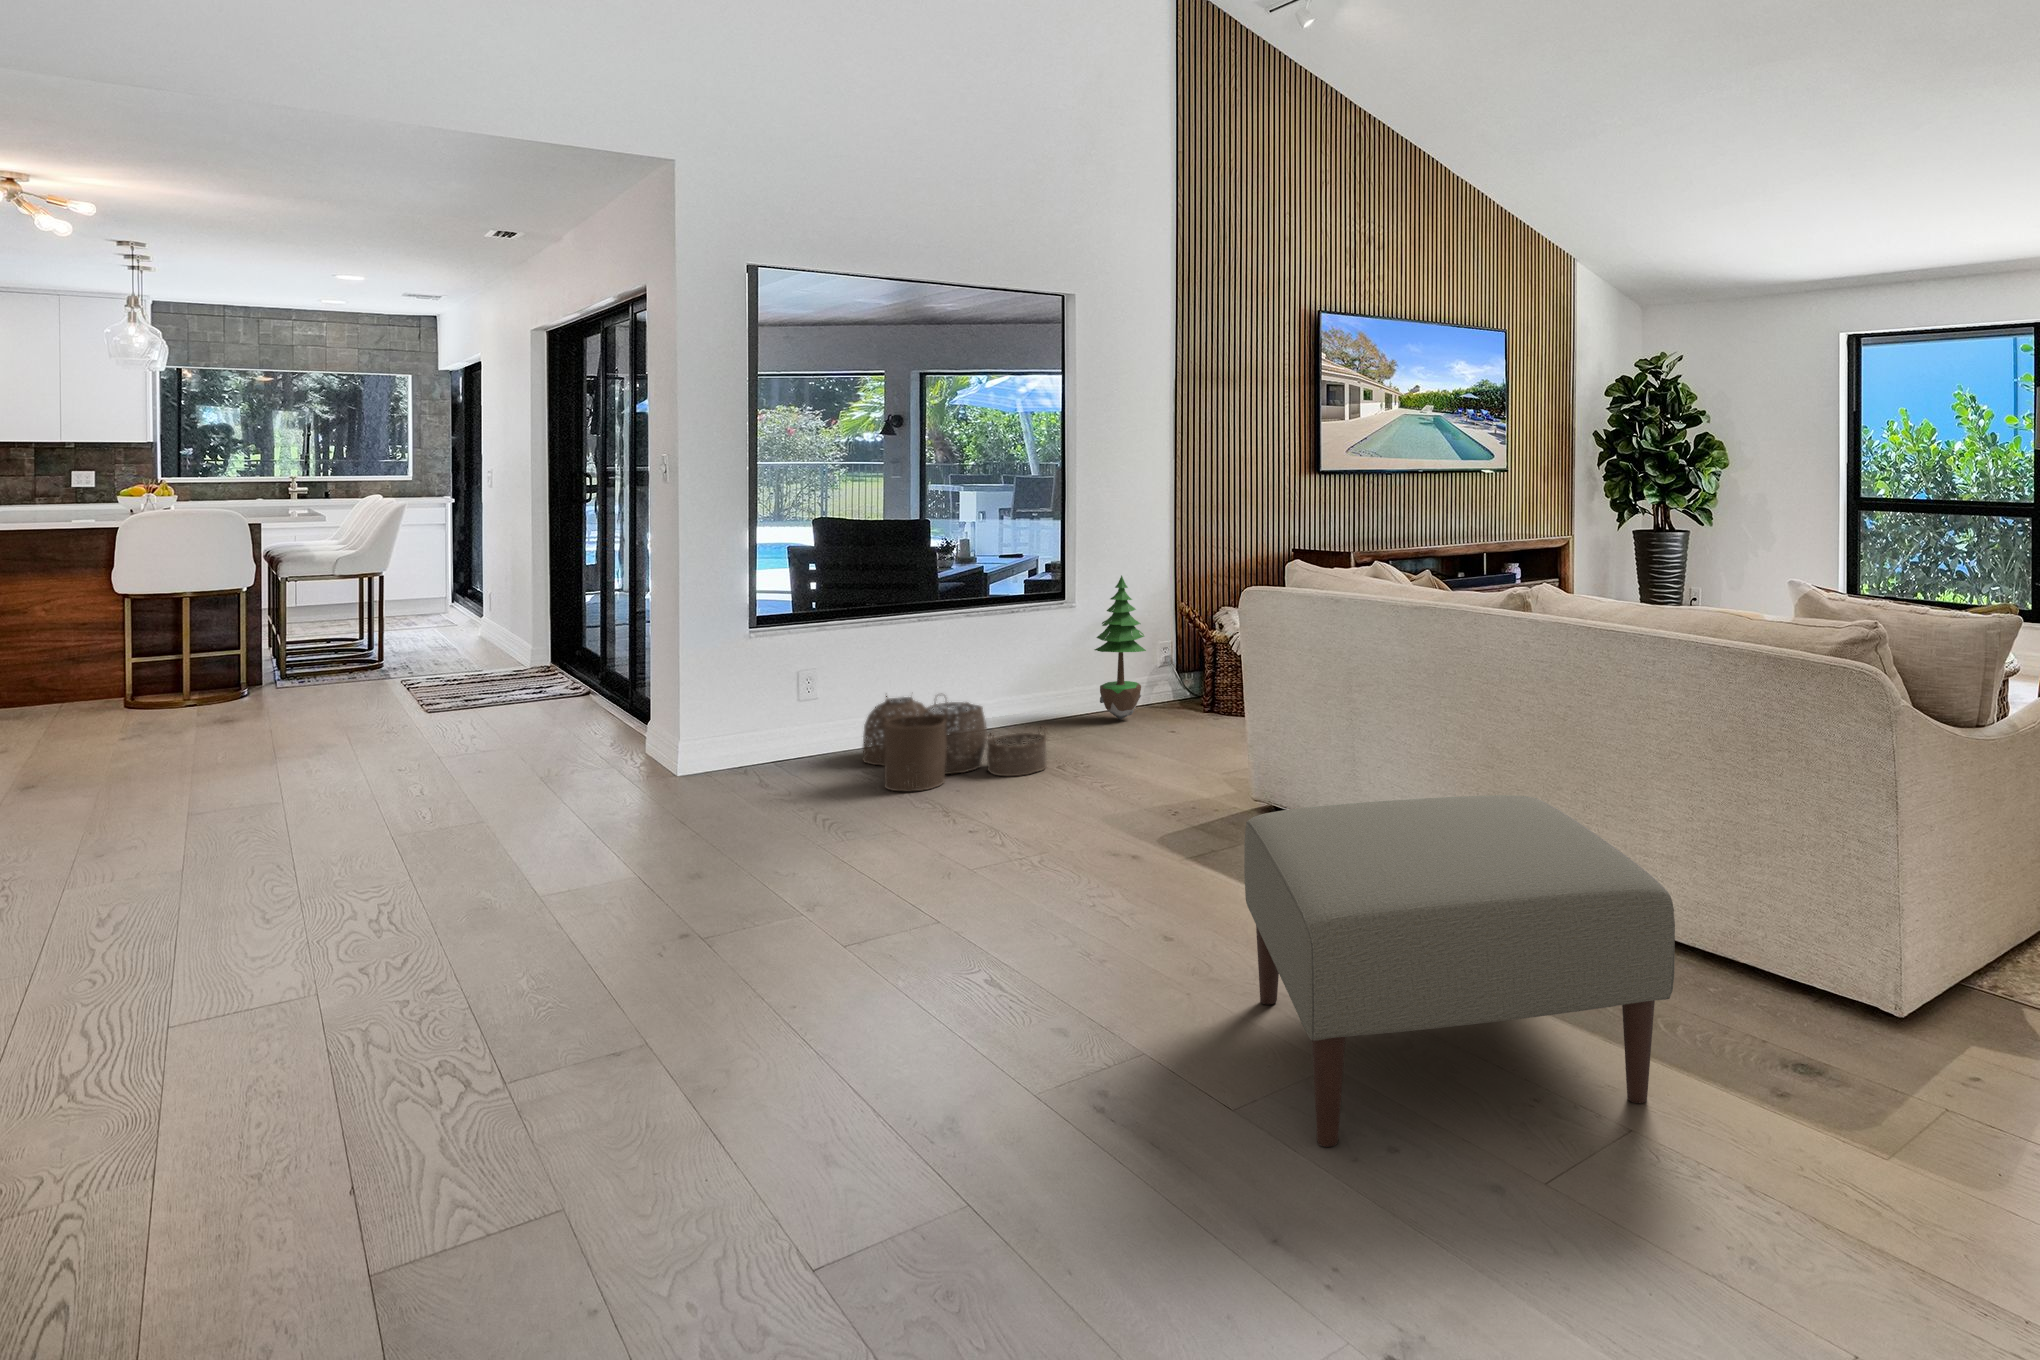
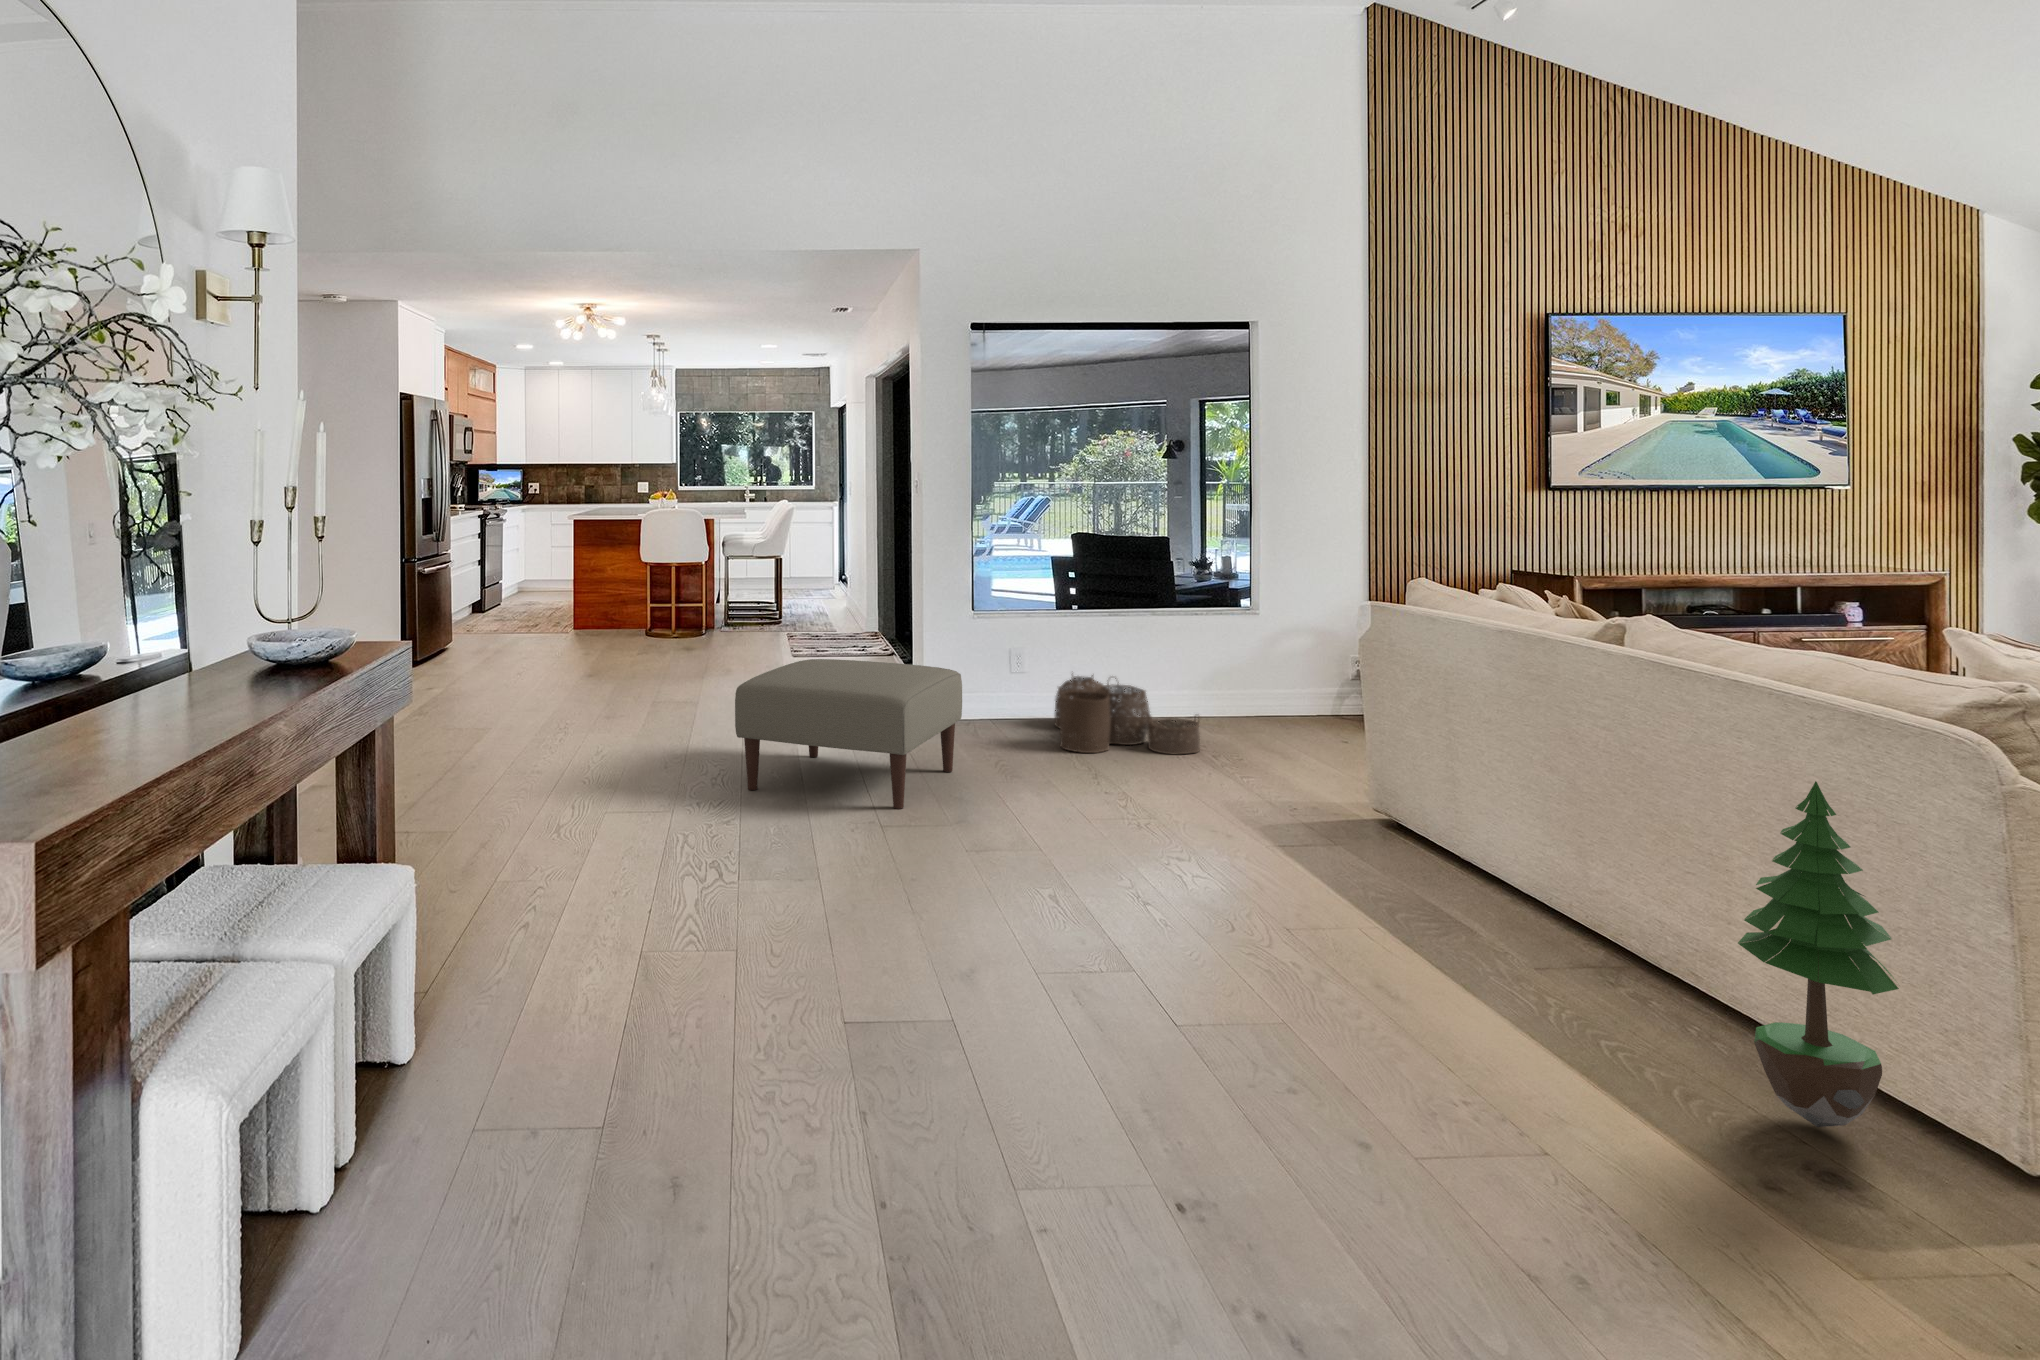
potted tree: present [1095,576,1146,720] -> present [1738,781,1899,1127]
ottoman: present [1244,795,1675,1147] -> present [735,659,962,809]

